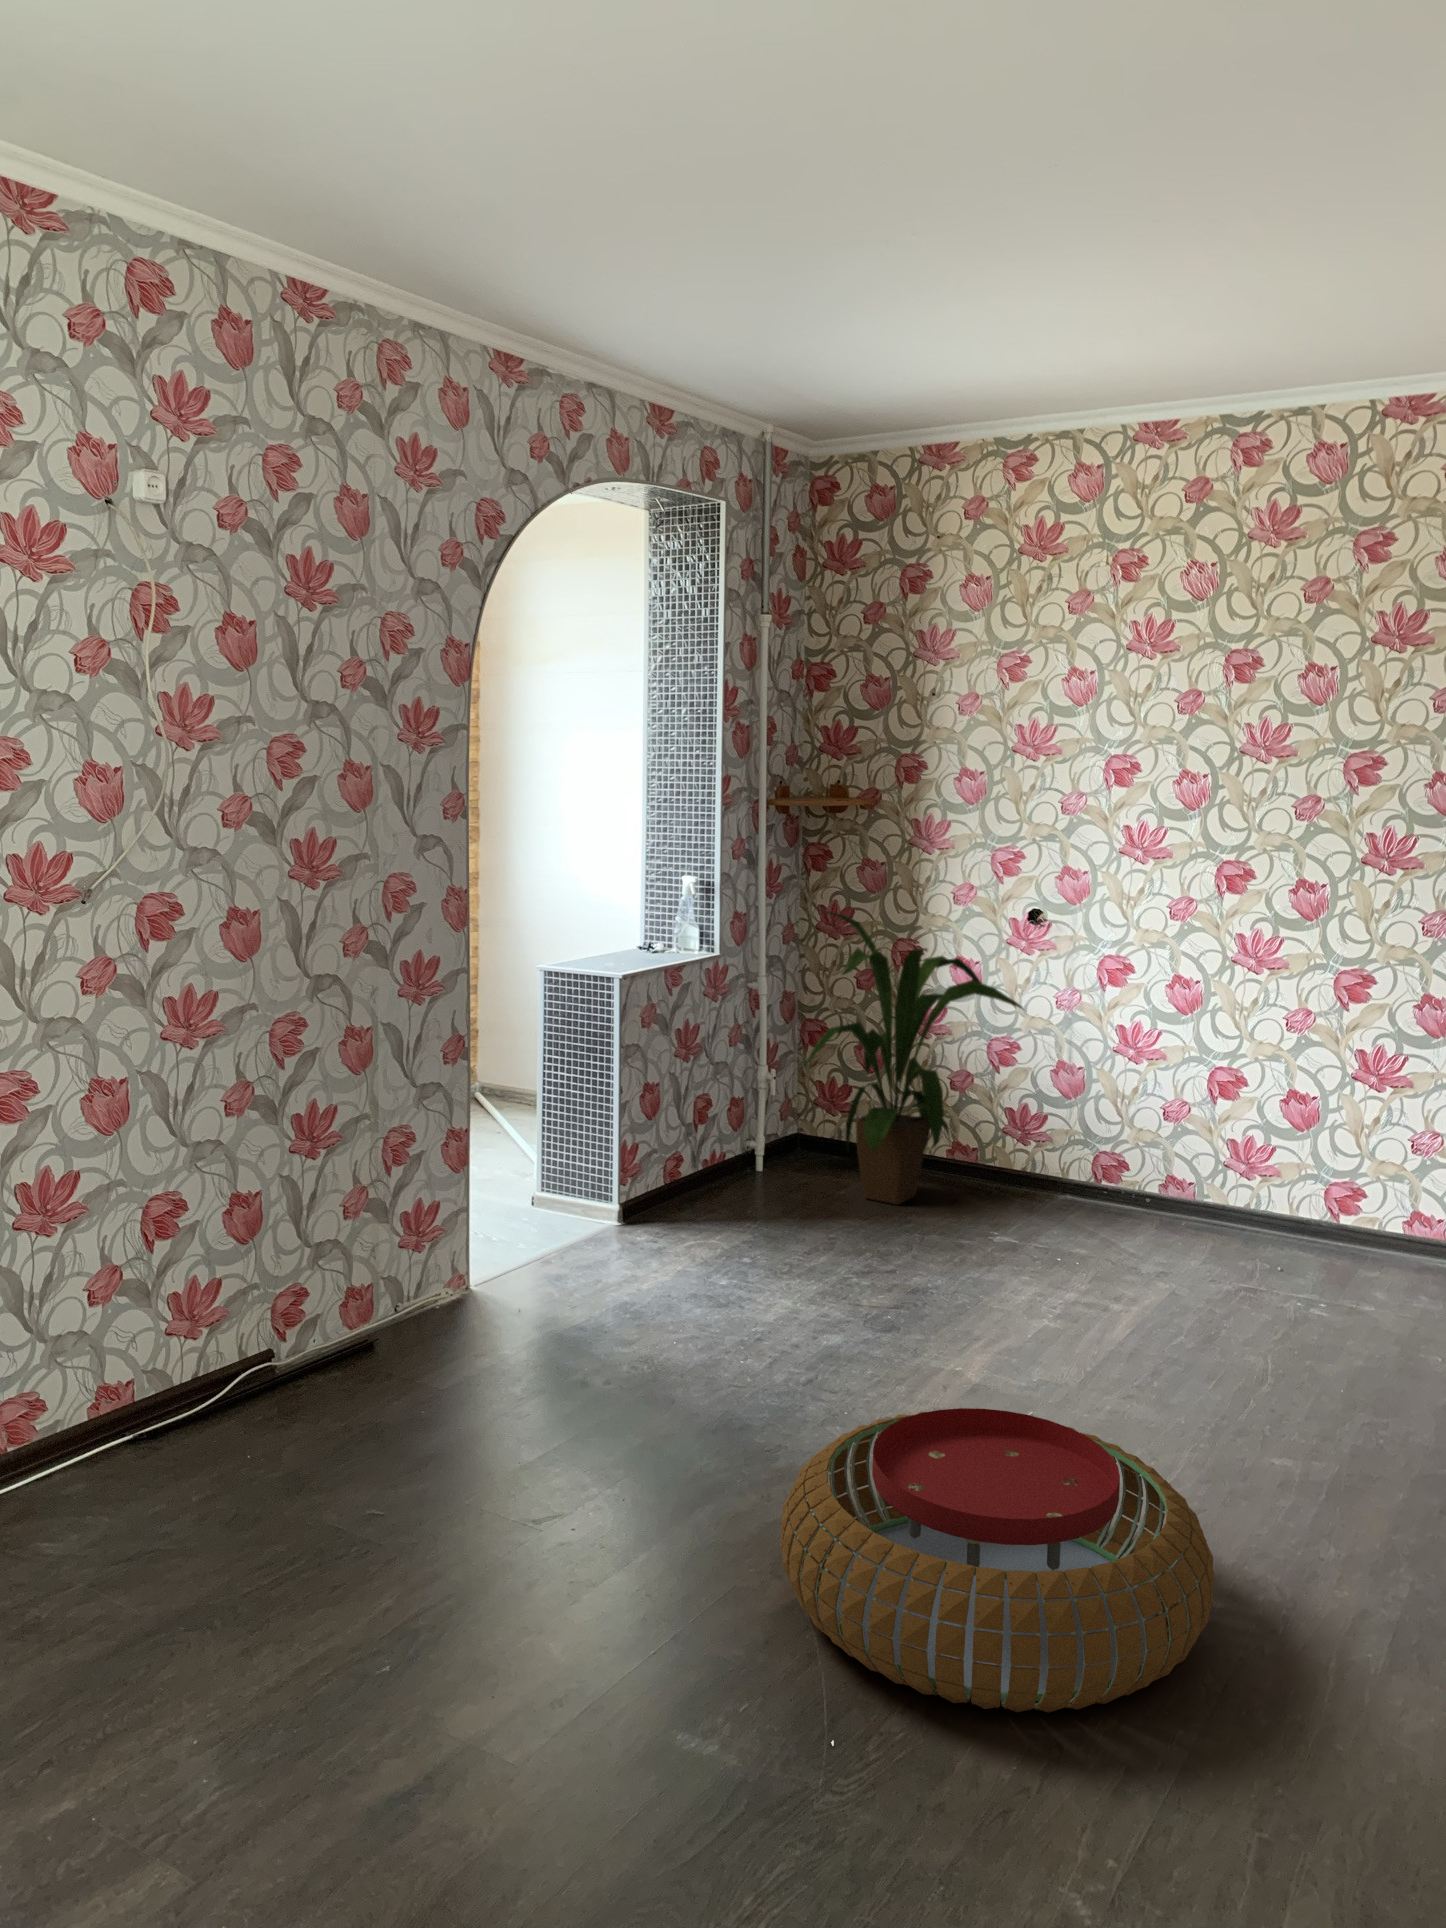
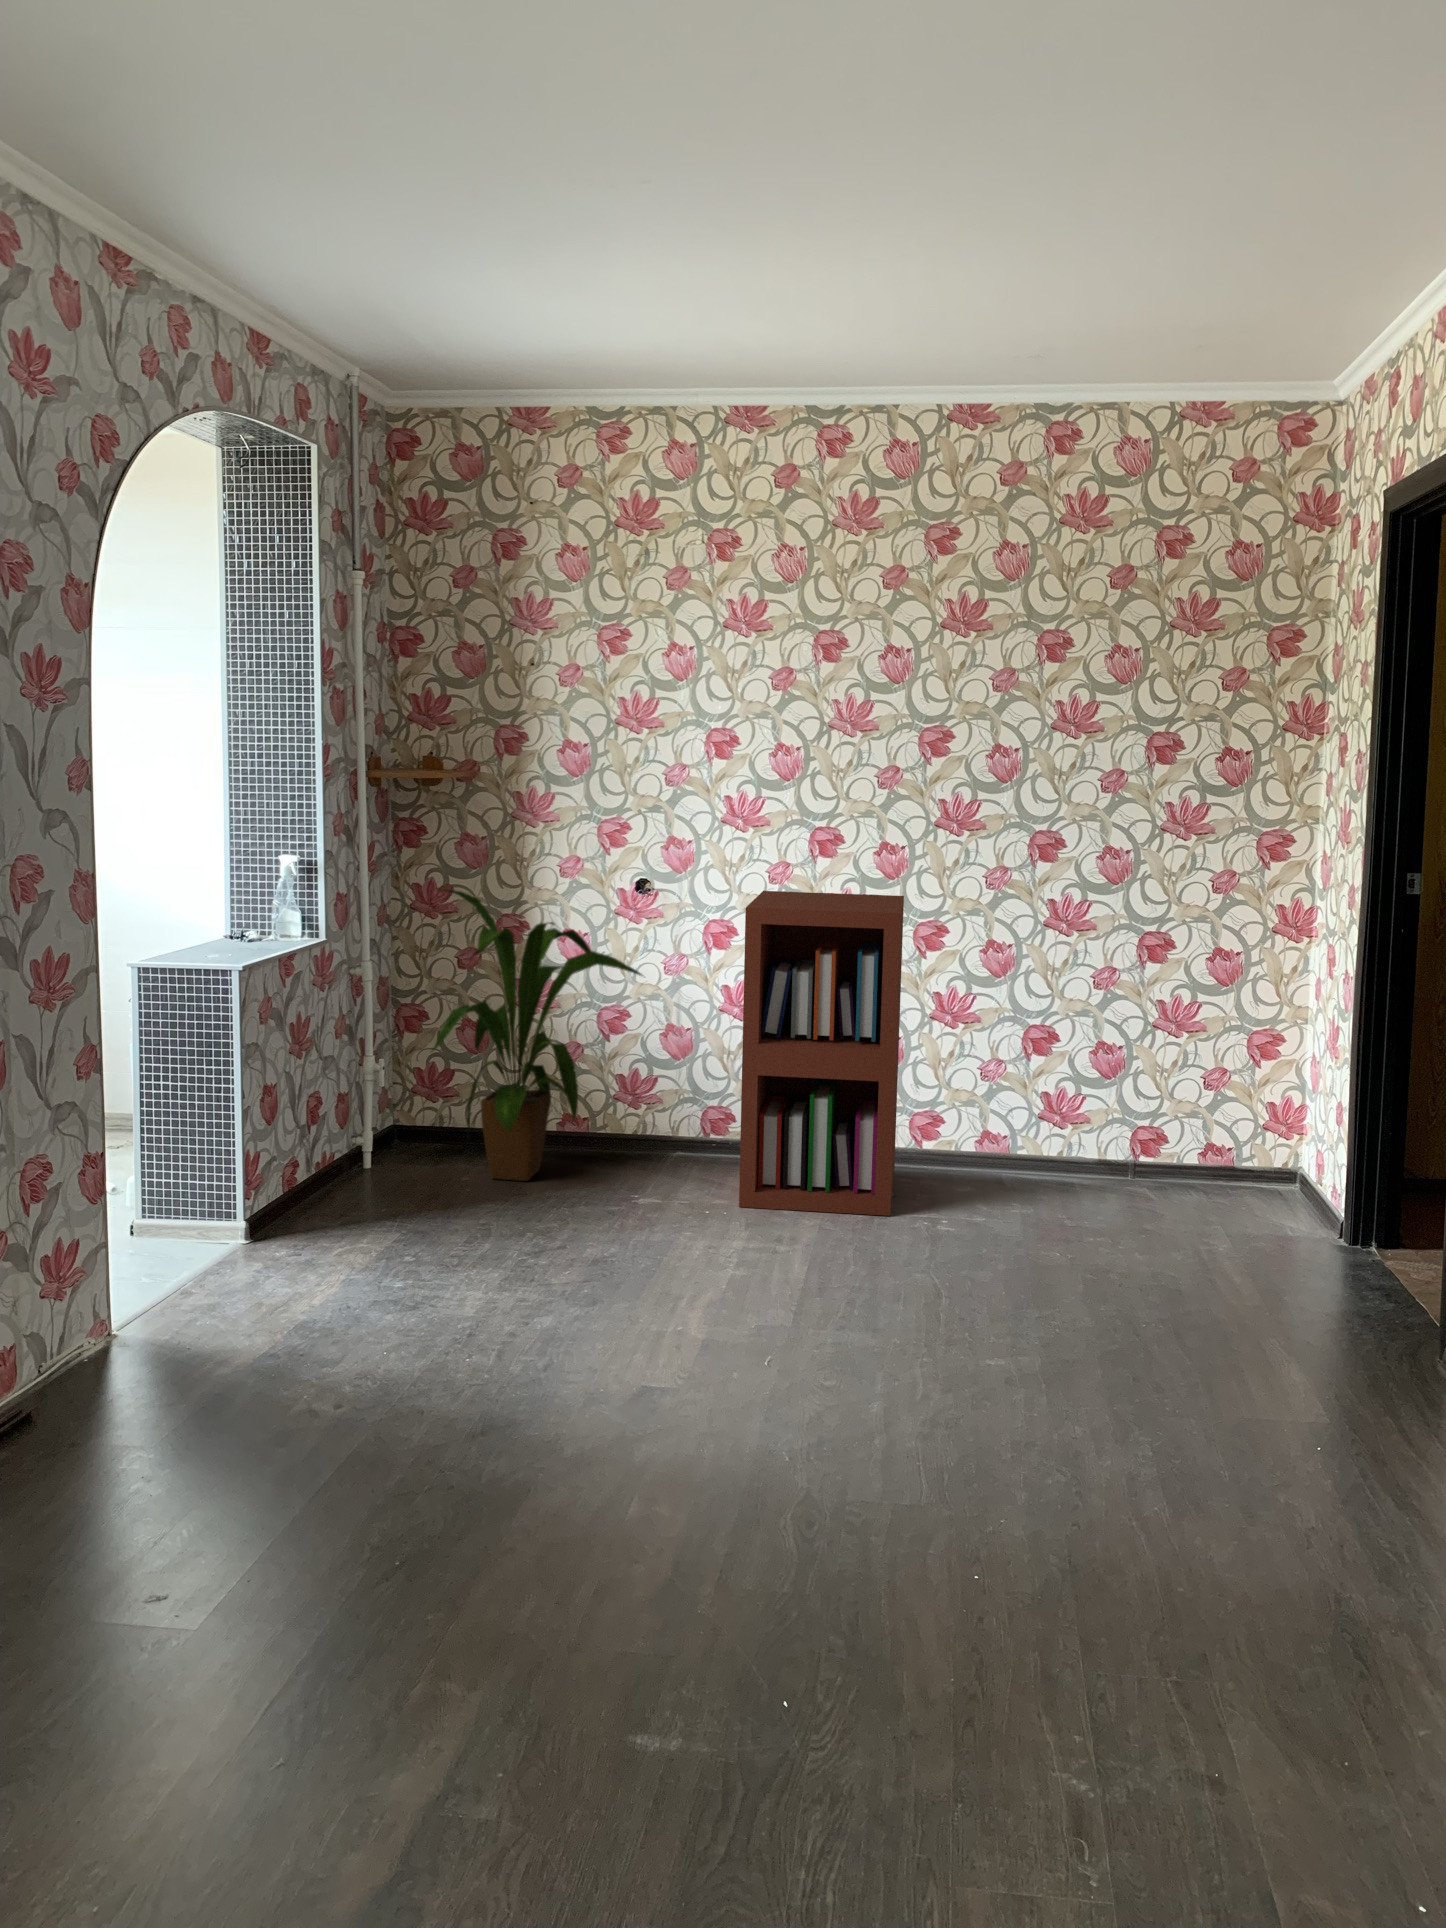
bookshelf: none [1101,927,1318,1288] -> present [739,891,904,1216]
pouf: present [780,1408,1215,1712] -> none [621,1378,1035,1675]

